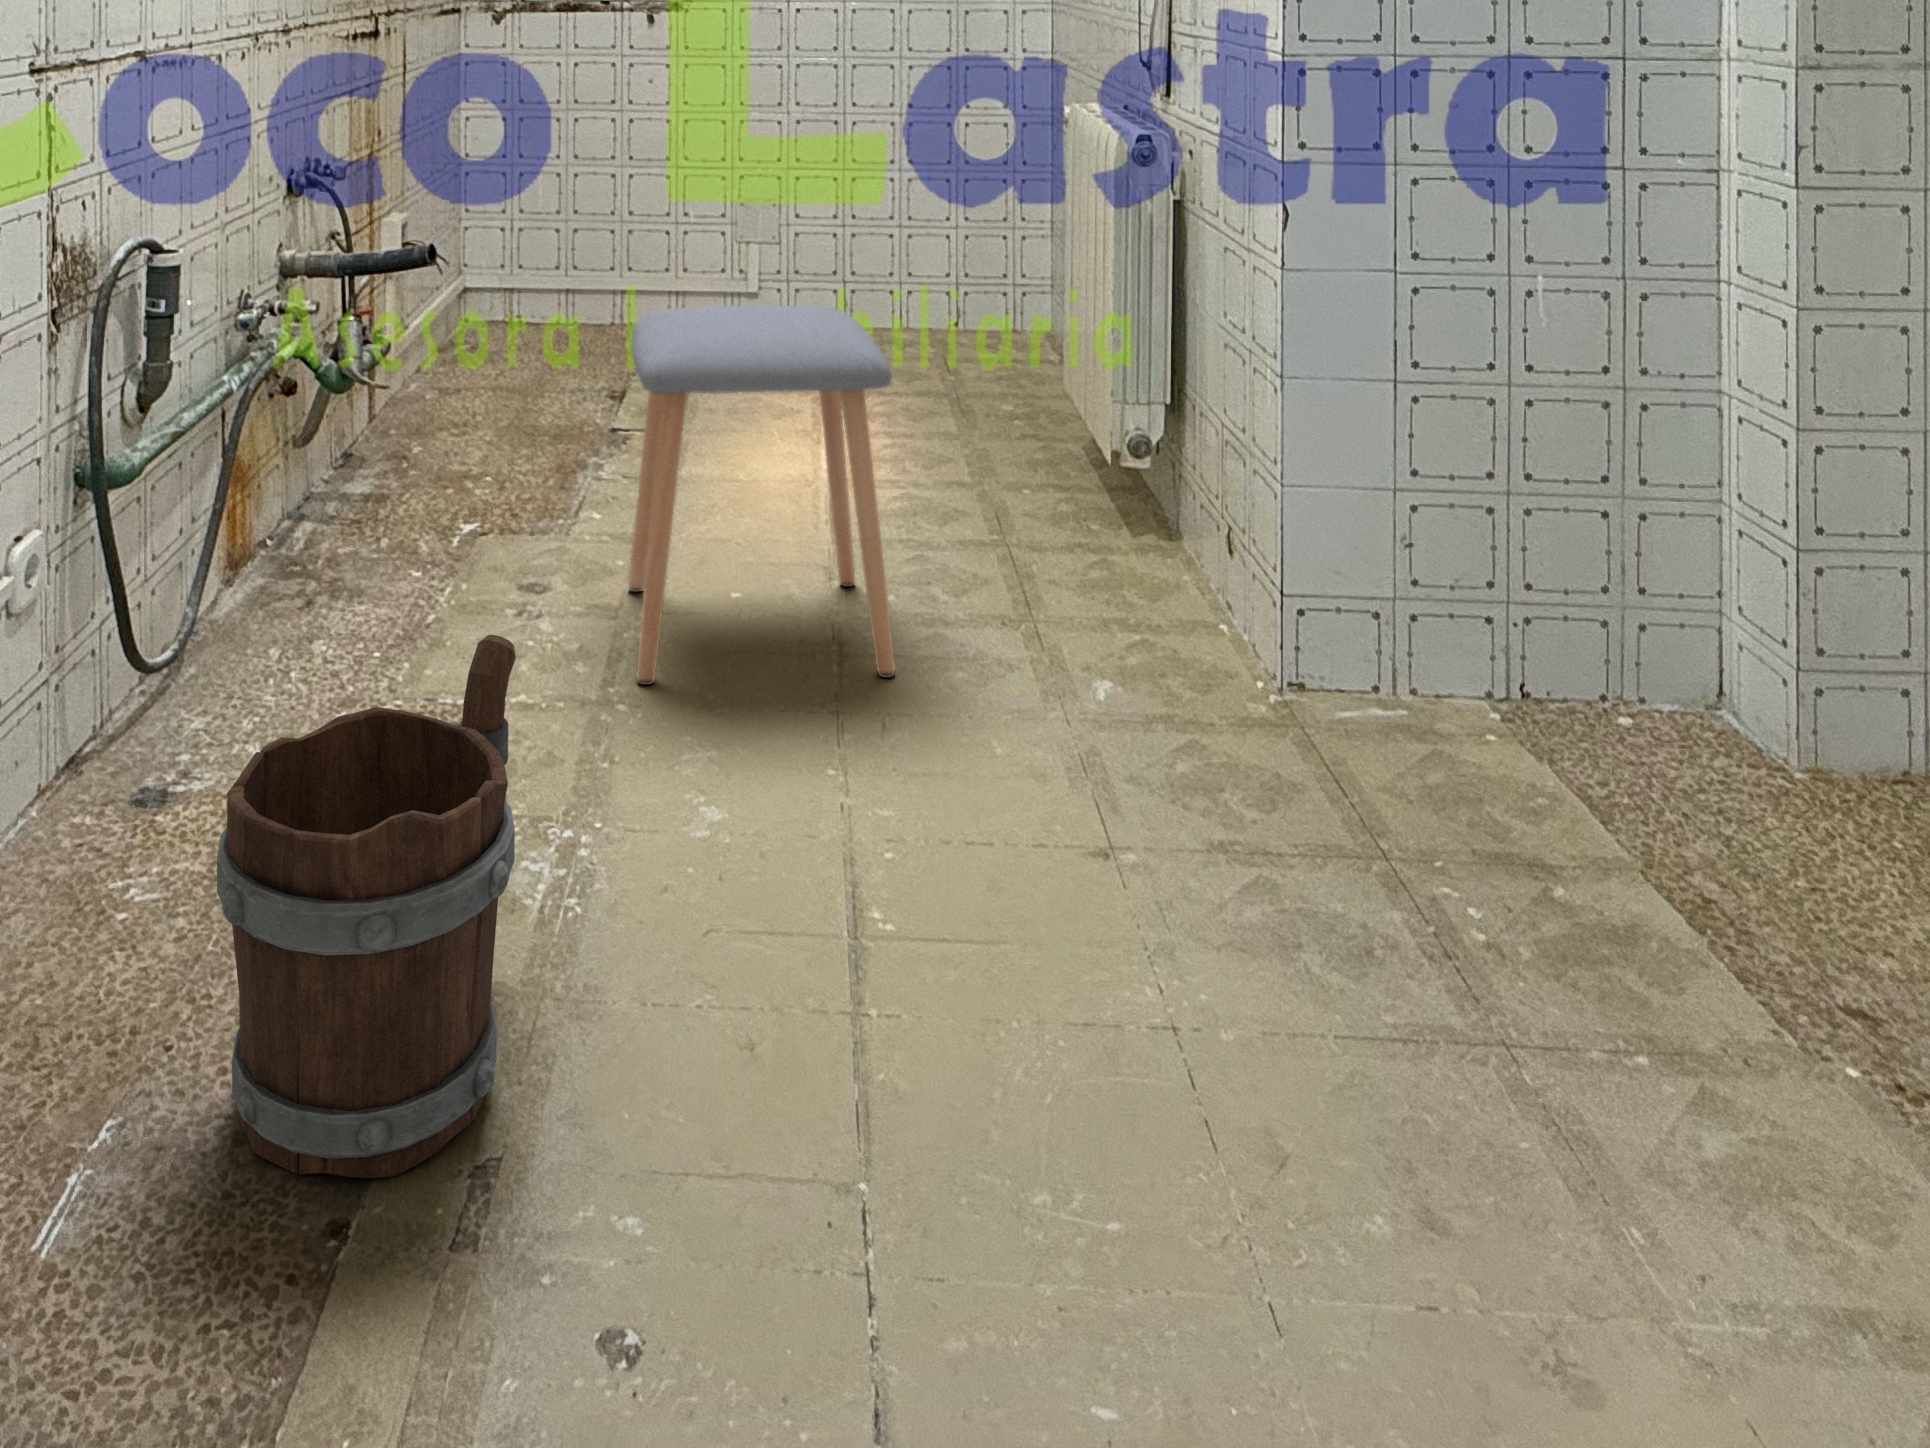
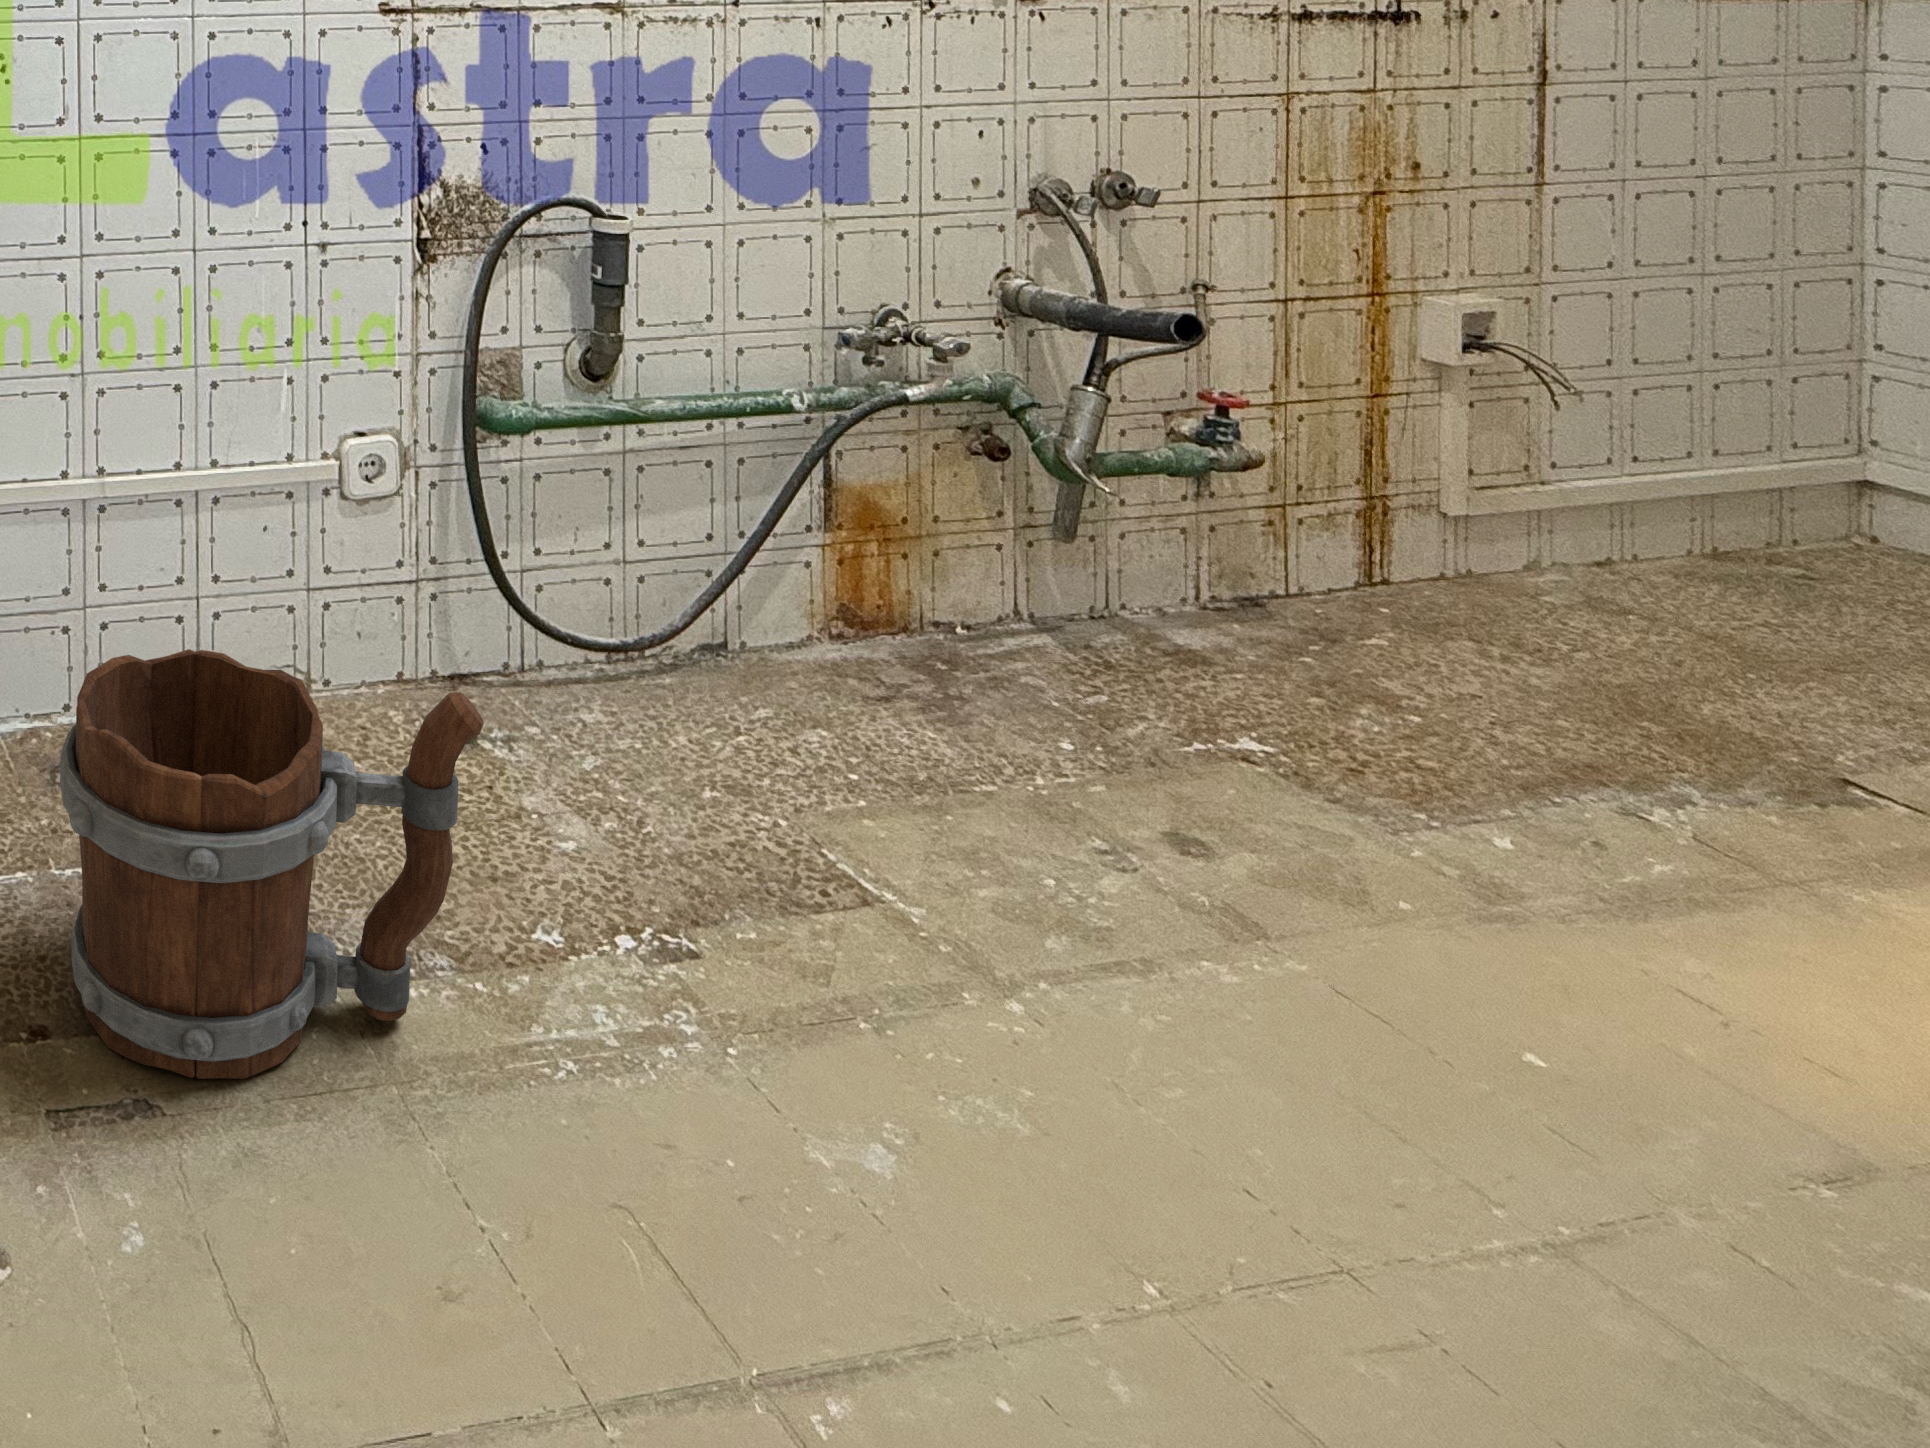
stool: present [628,305,895,685] -> none [1099,524,1863,1326]

